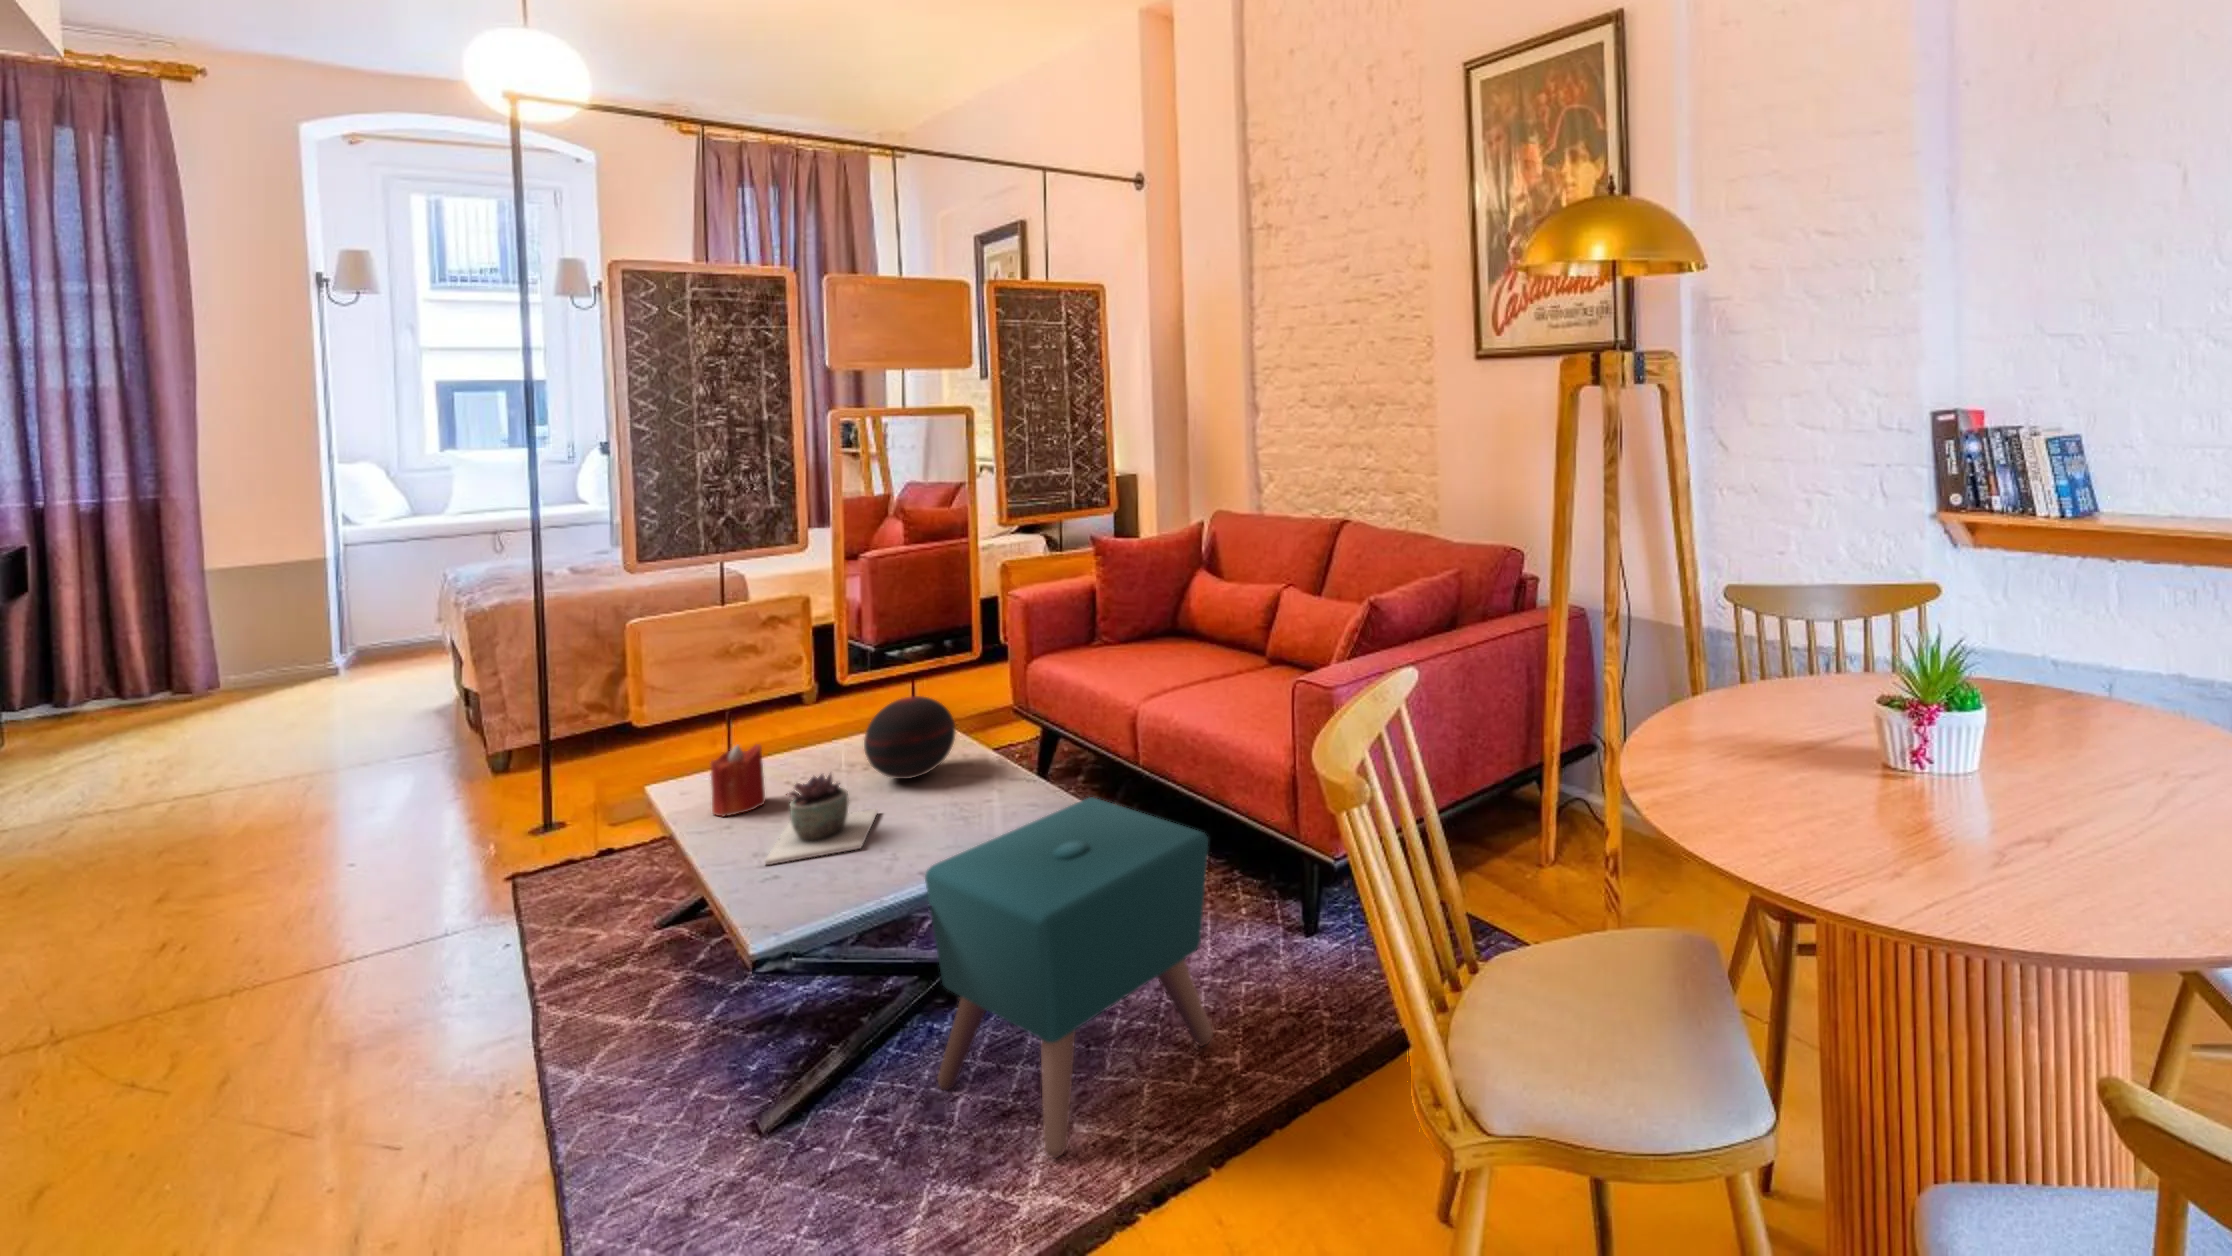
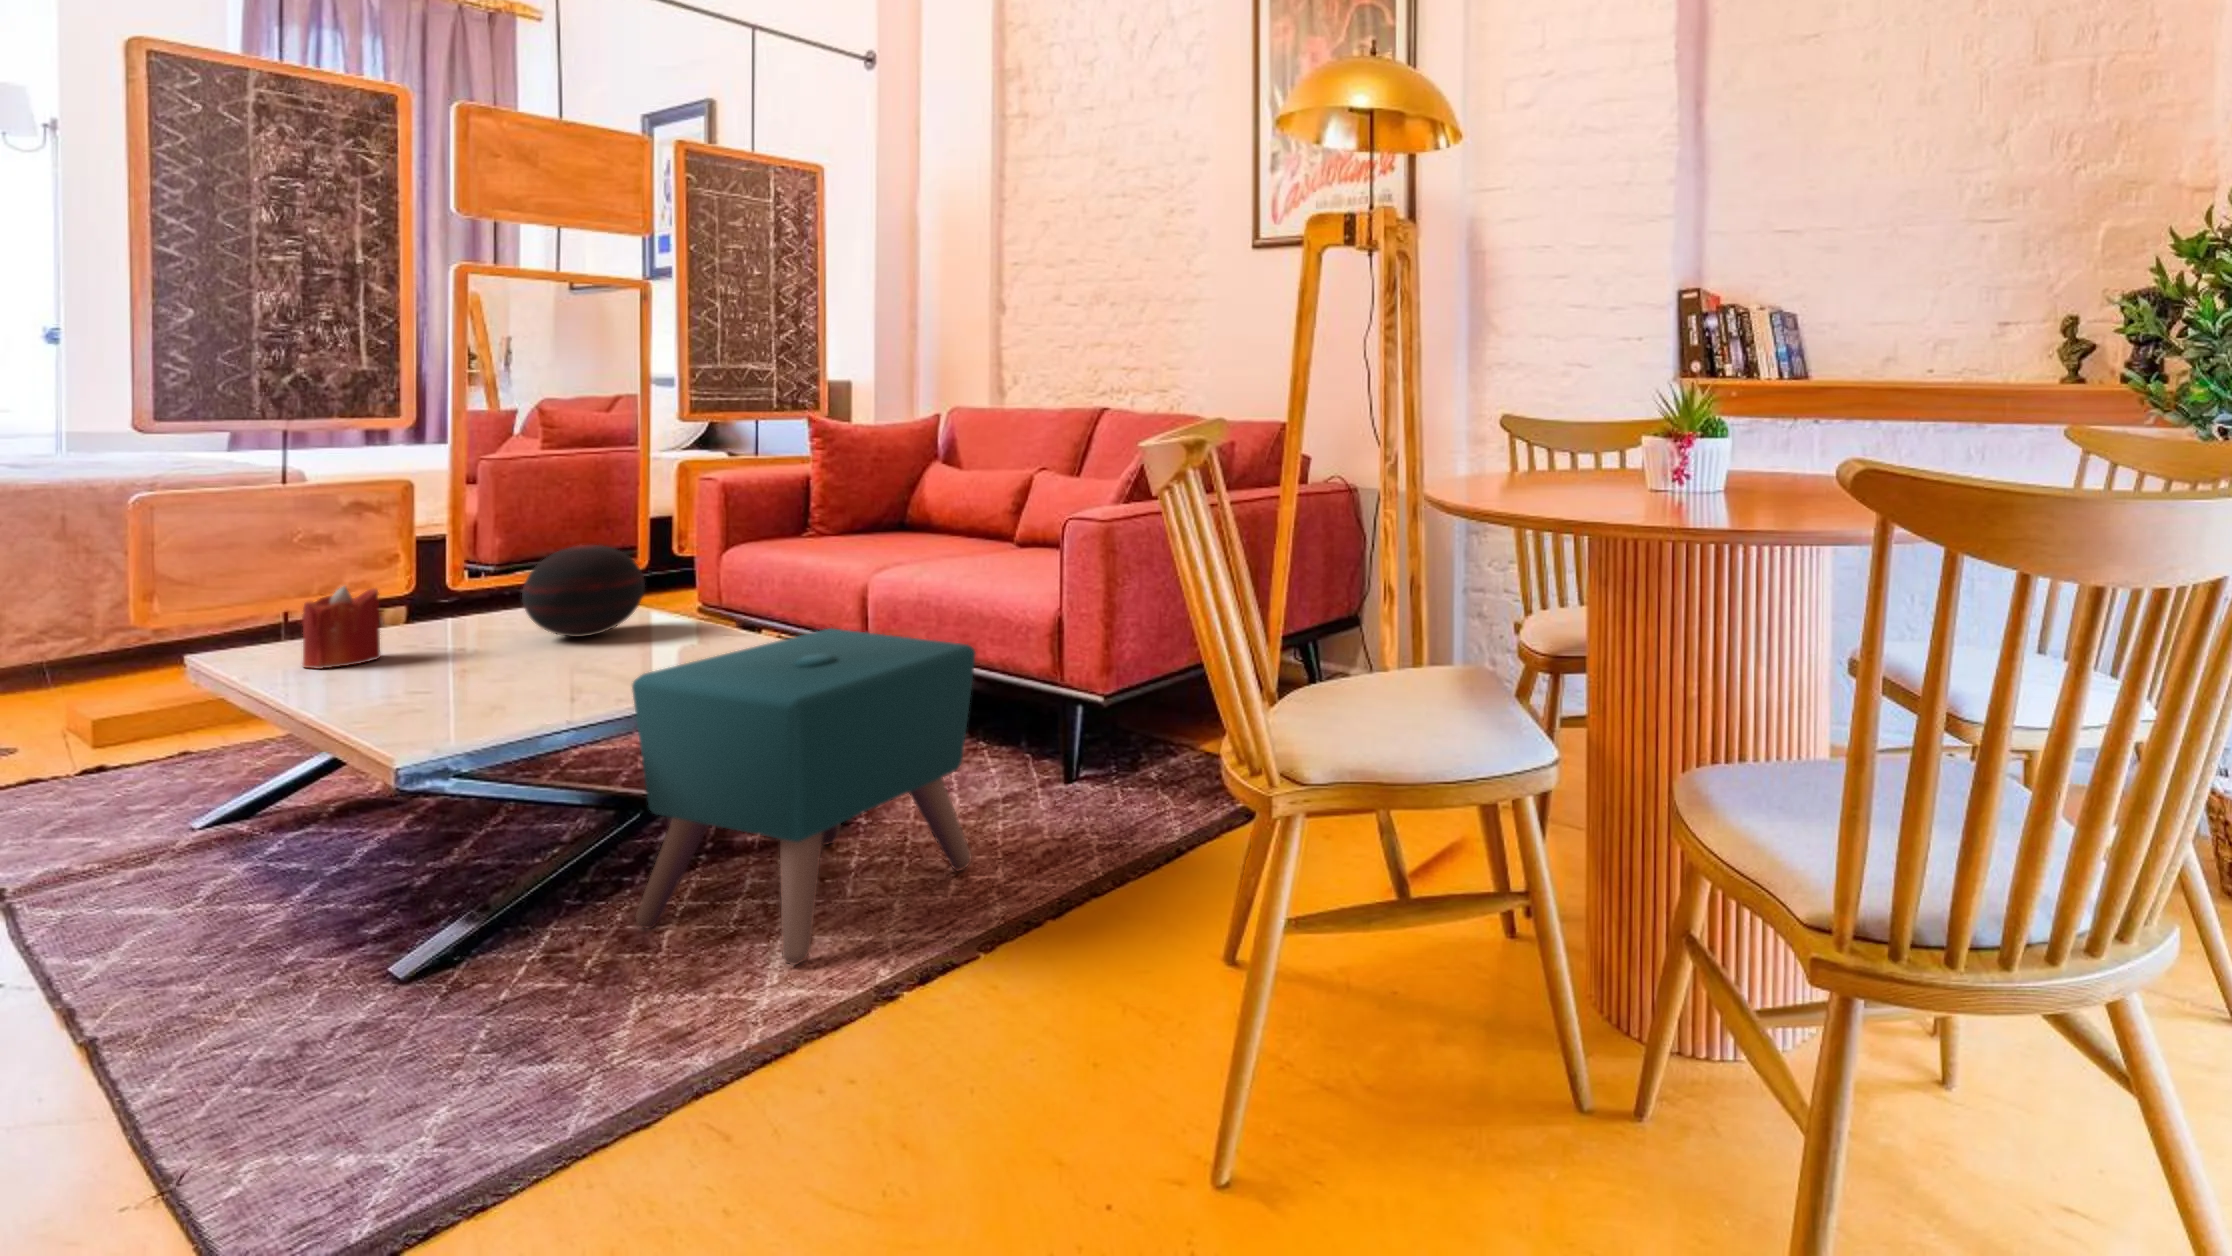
succulent plant: present [765,774,878,865] -> none [397,603,546,700]

